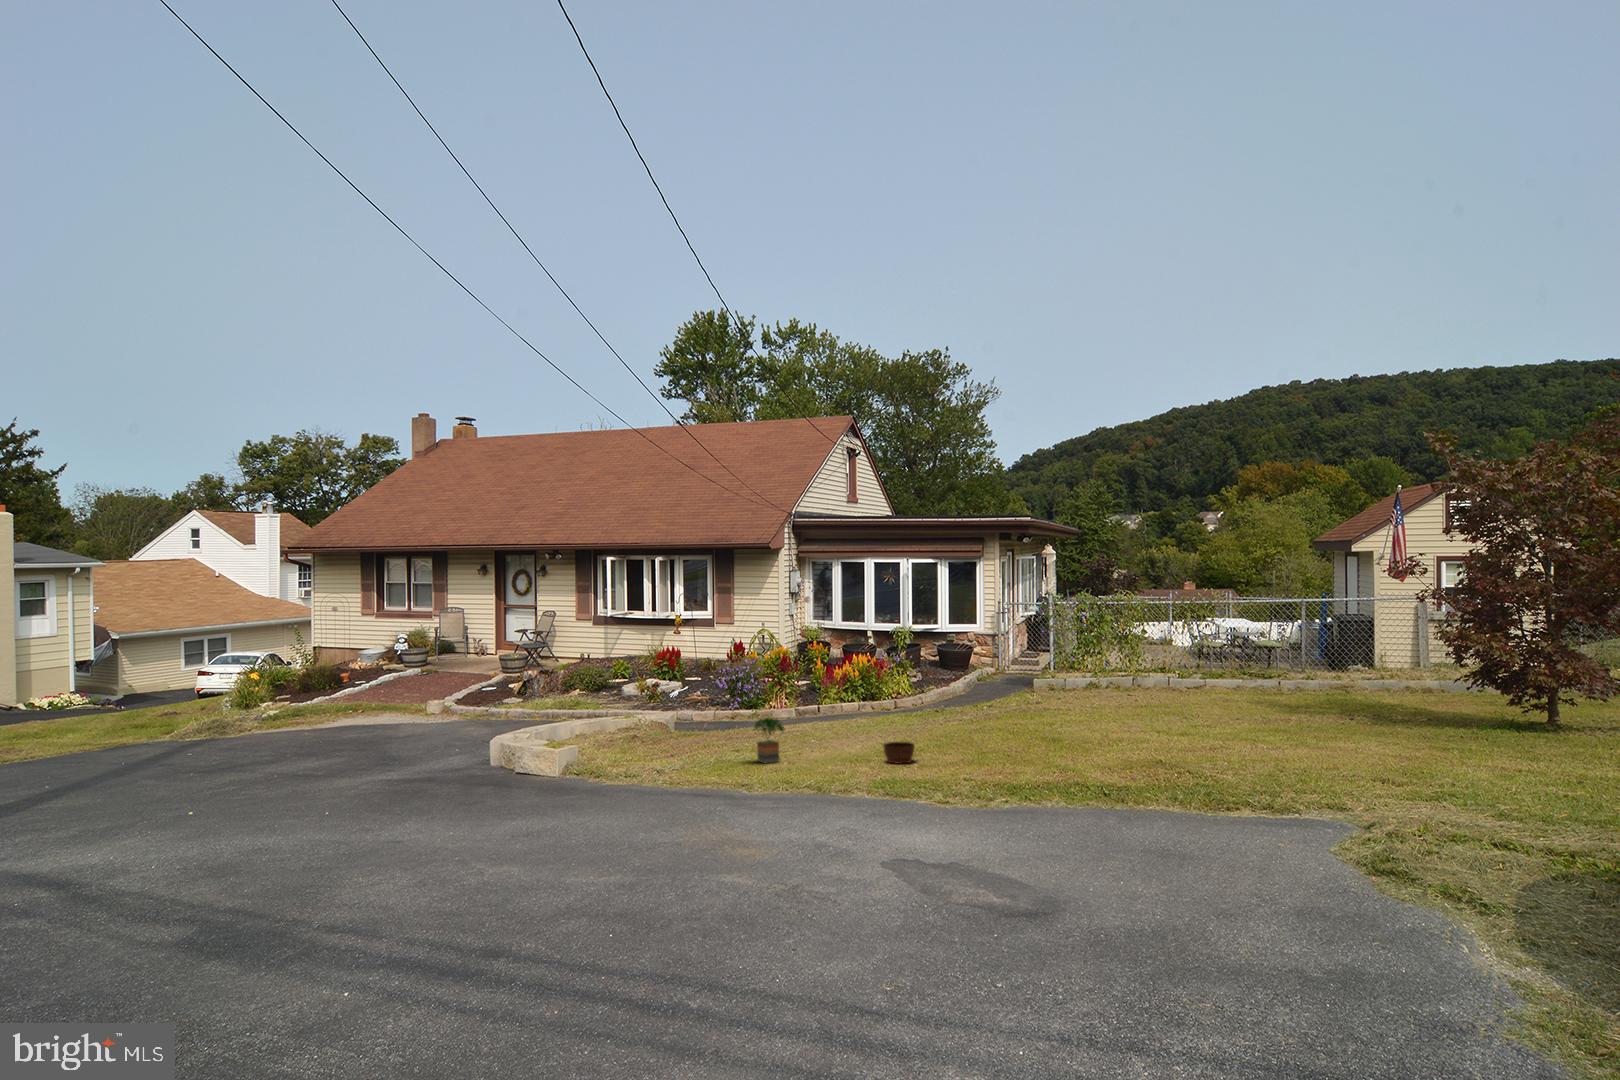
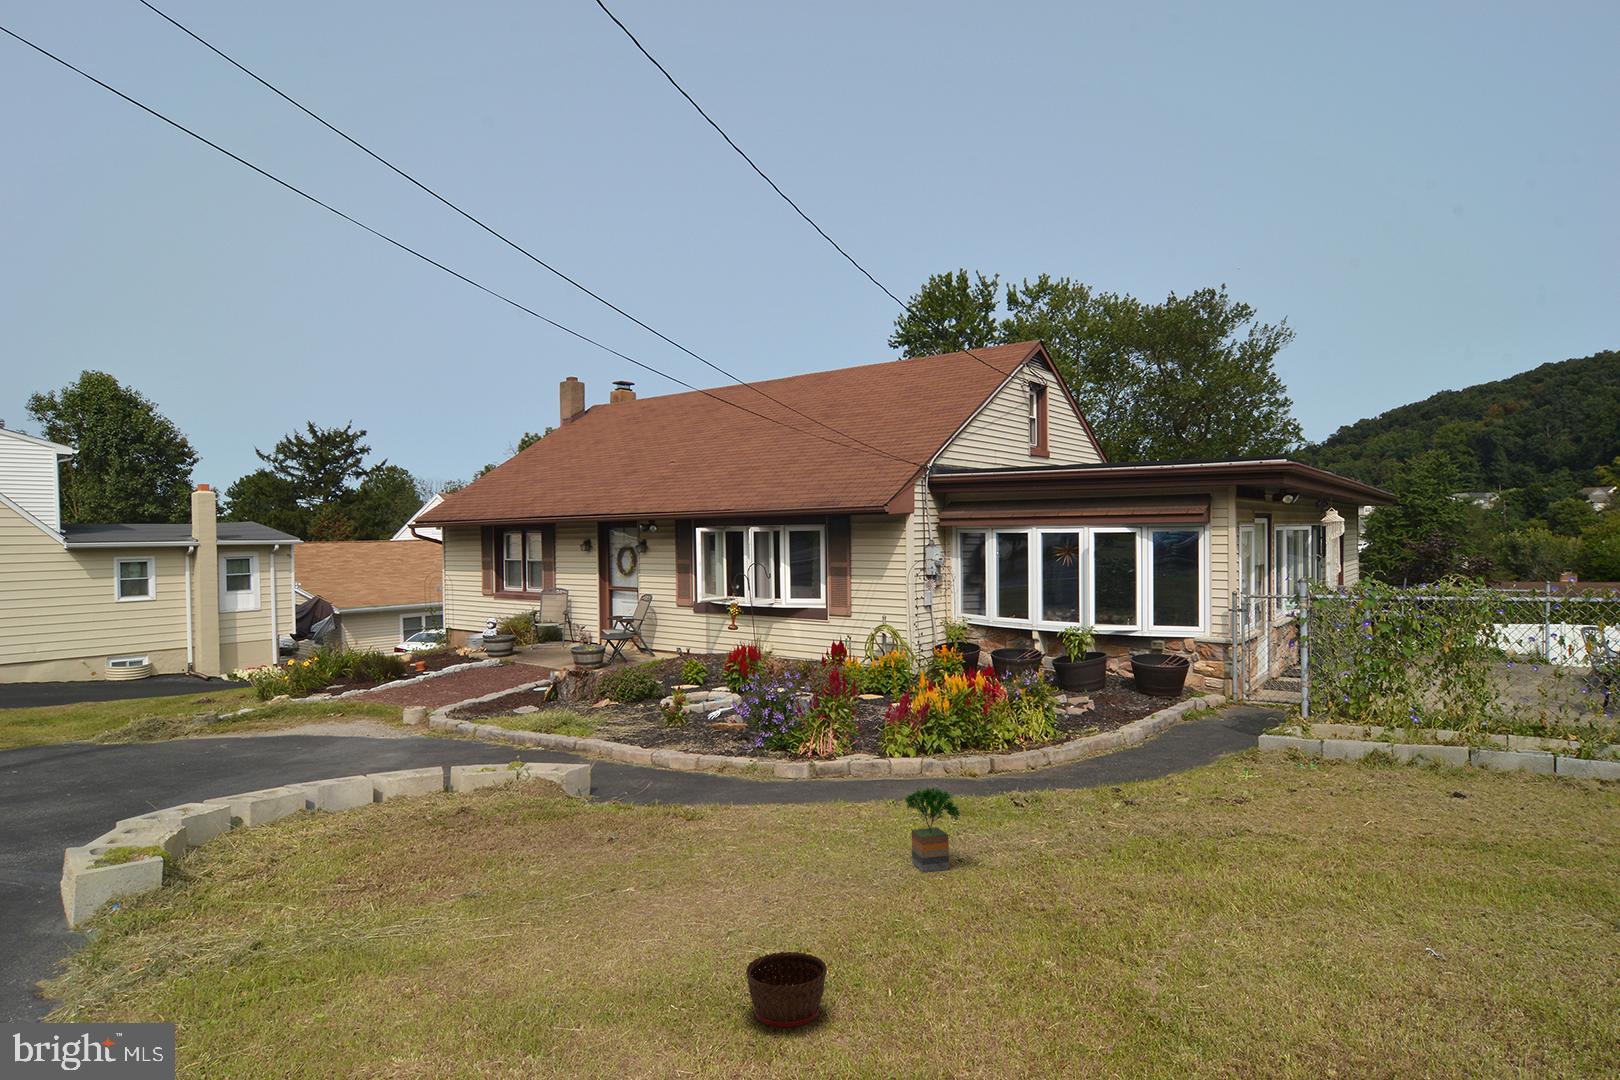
potted tree: present [754,718,785,763] -> present [905,788,960,872]

